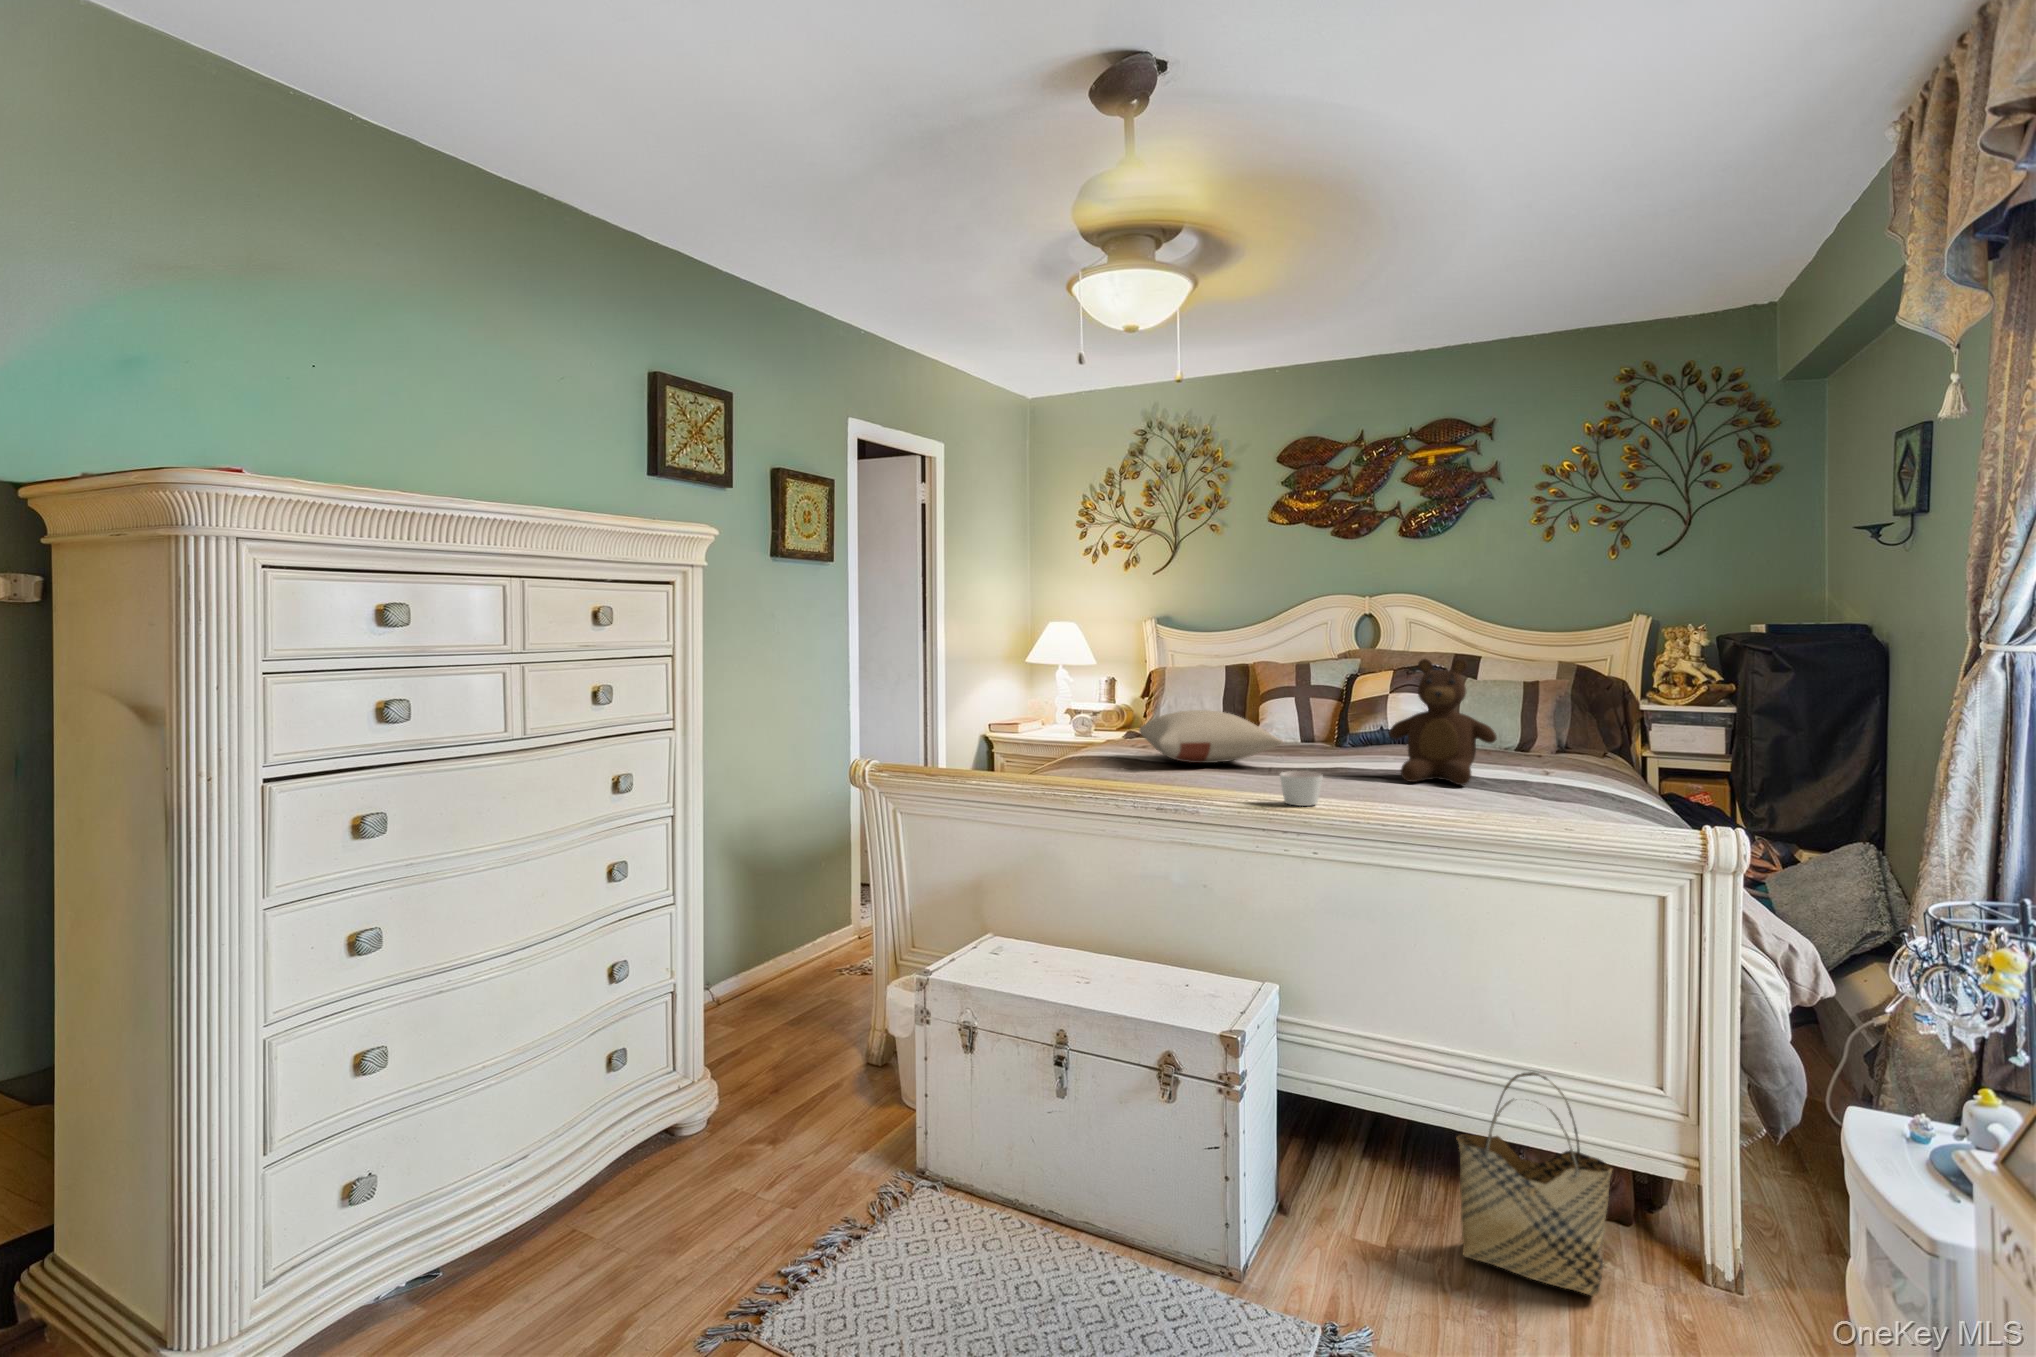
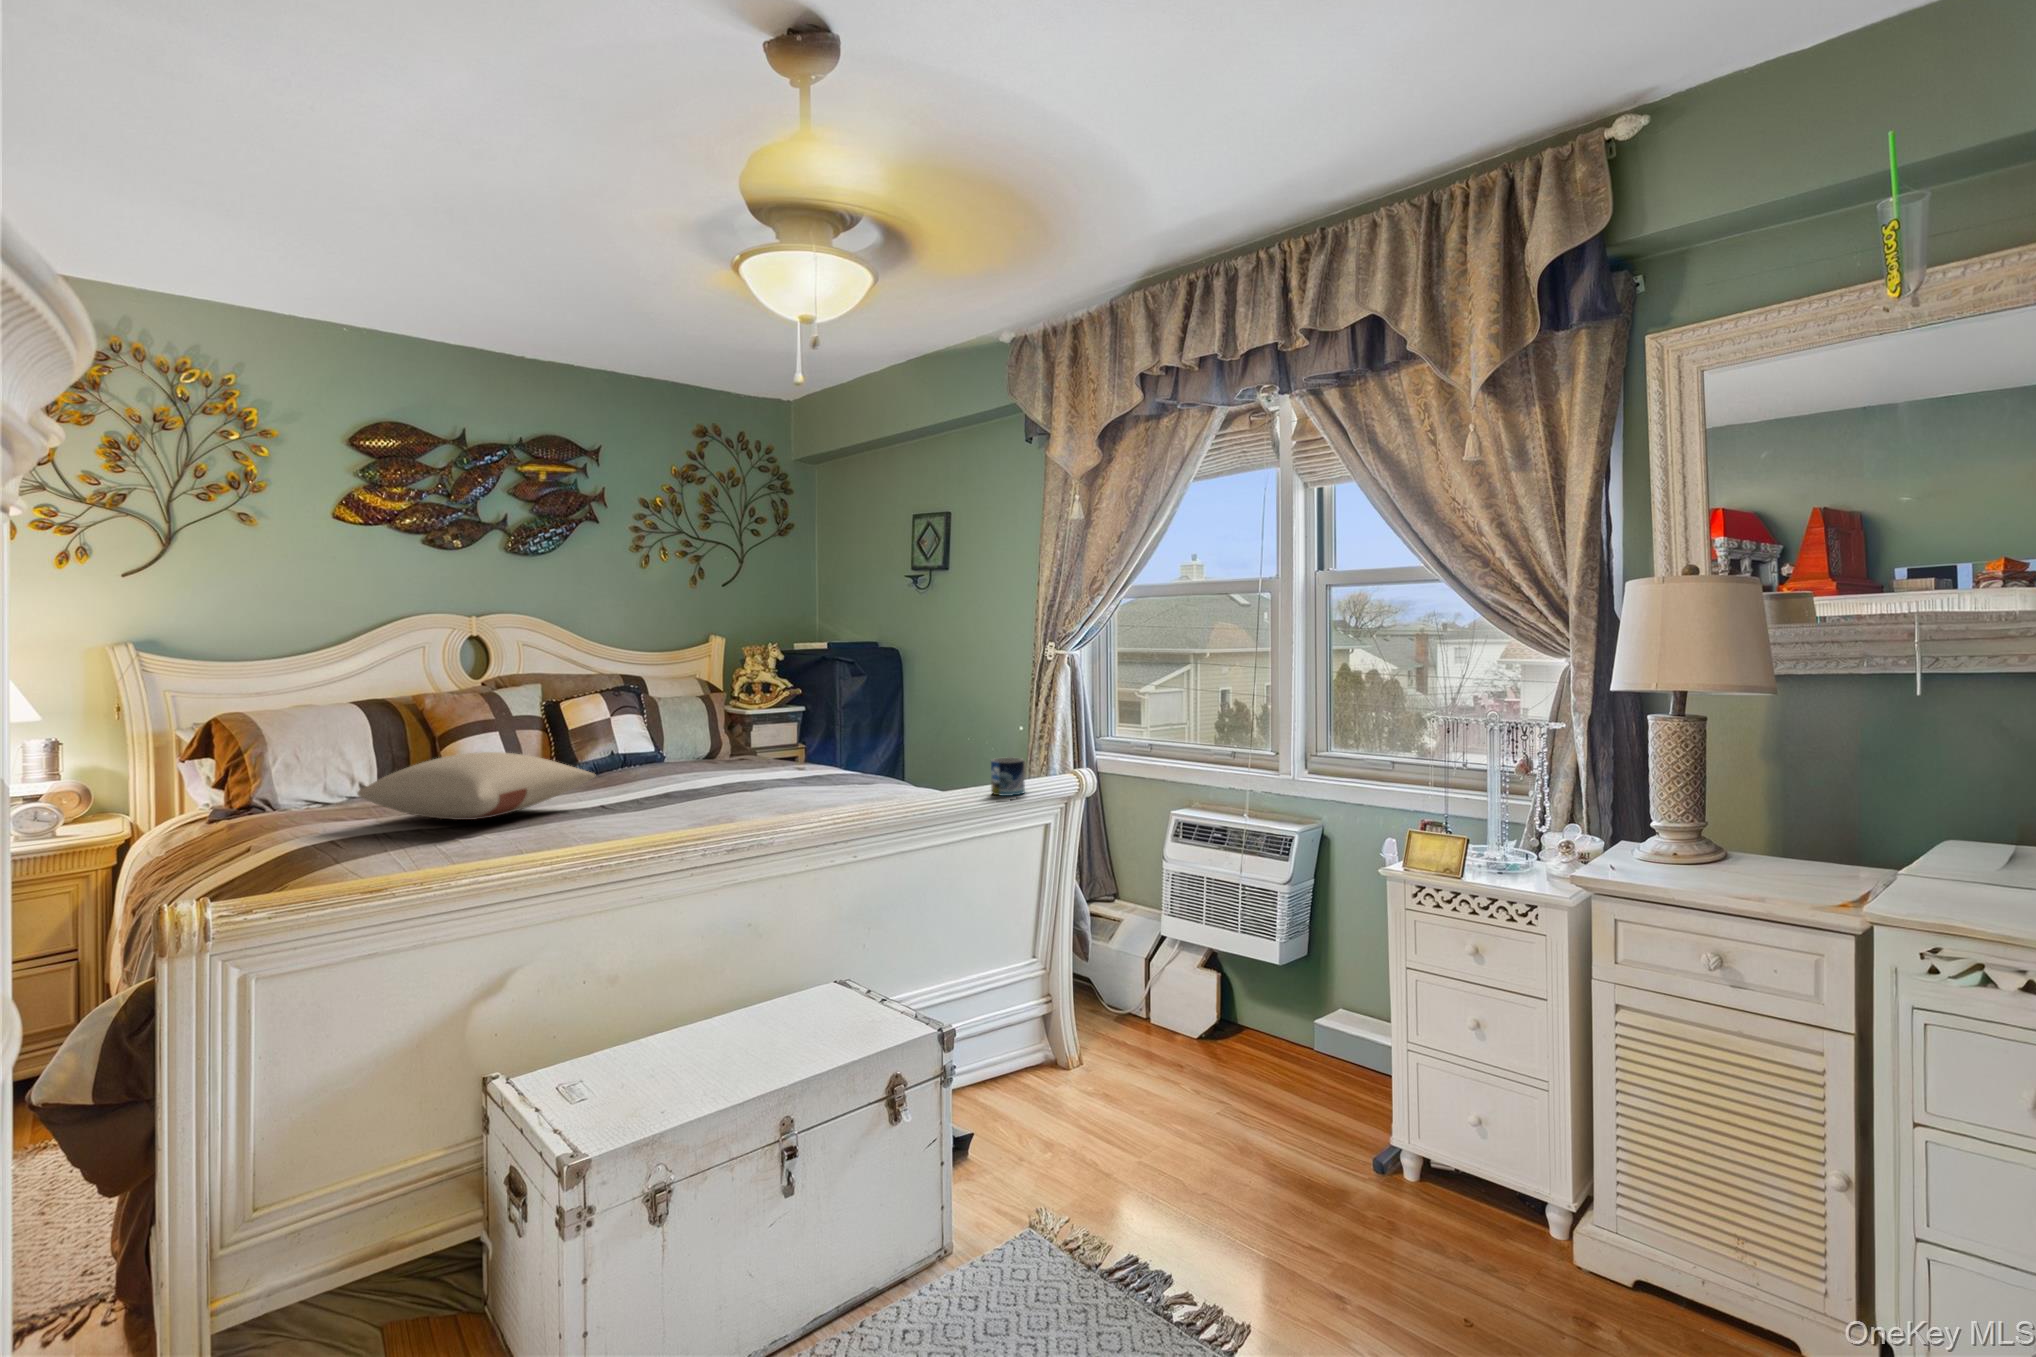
teddy bear: present [1389,659,1497,785] -> none [701,674,795,791]
candle: present [1280,771,1323,806] -> none [838,783,878,816]
mug: none [1489,777,1559,828] -> present [991,757,1026,796]
woven basket: present [1457,1072,1612,1296] -> none [1003,973,1090,1130]

